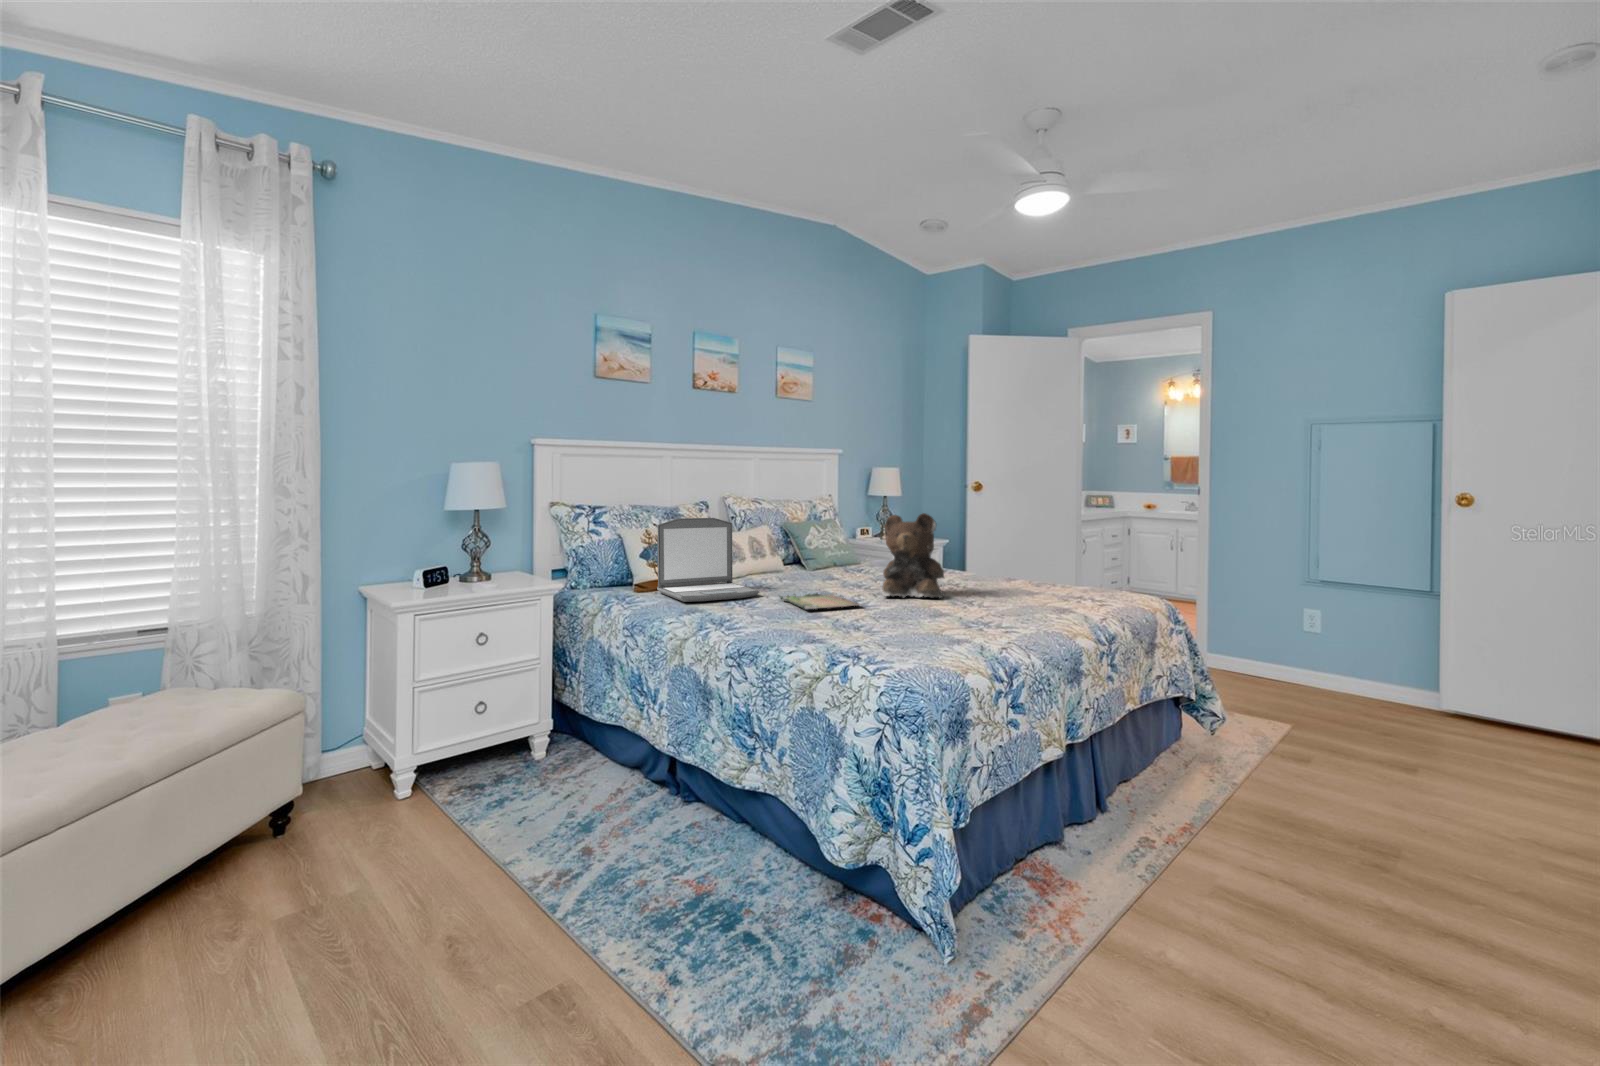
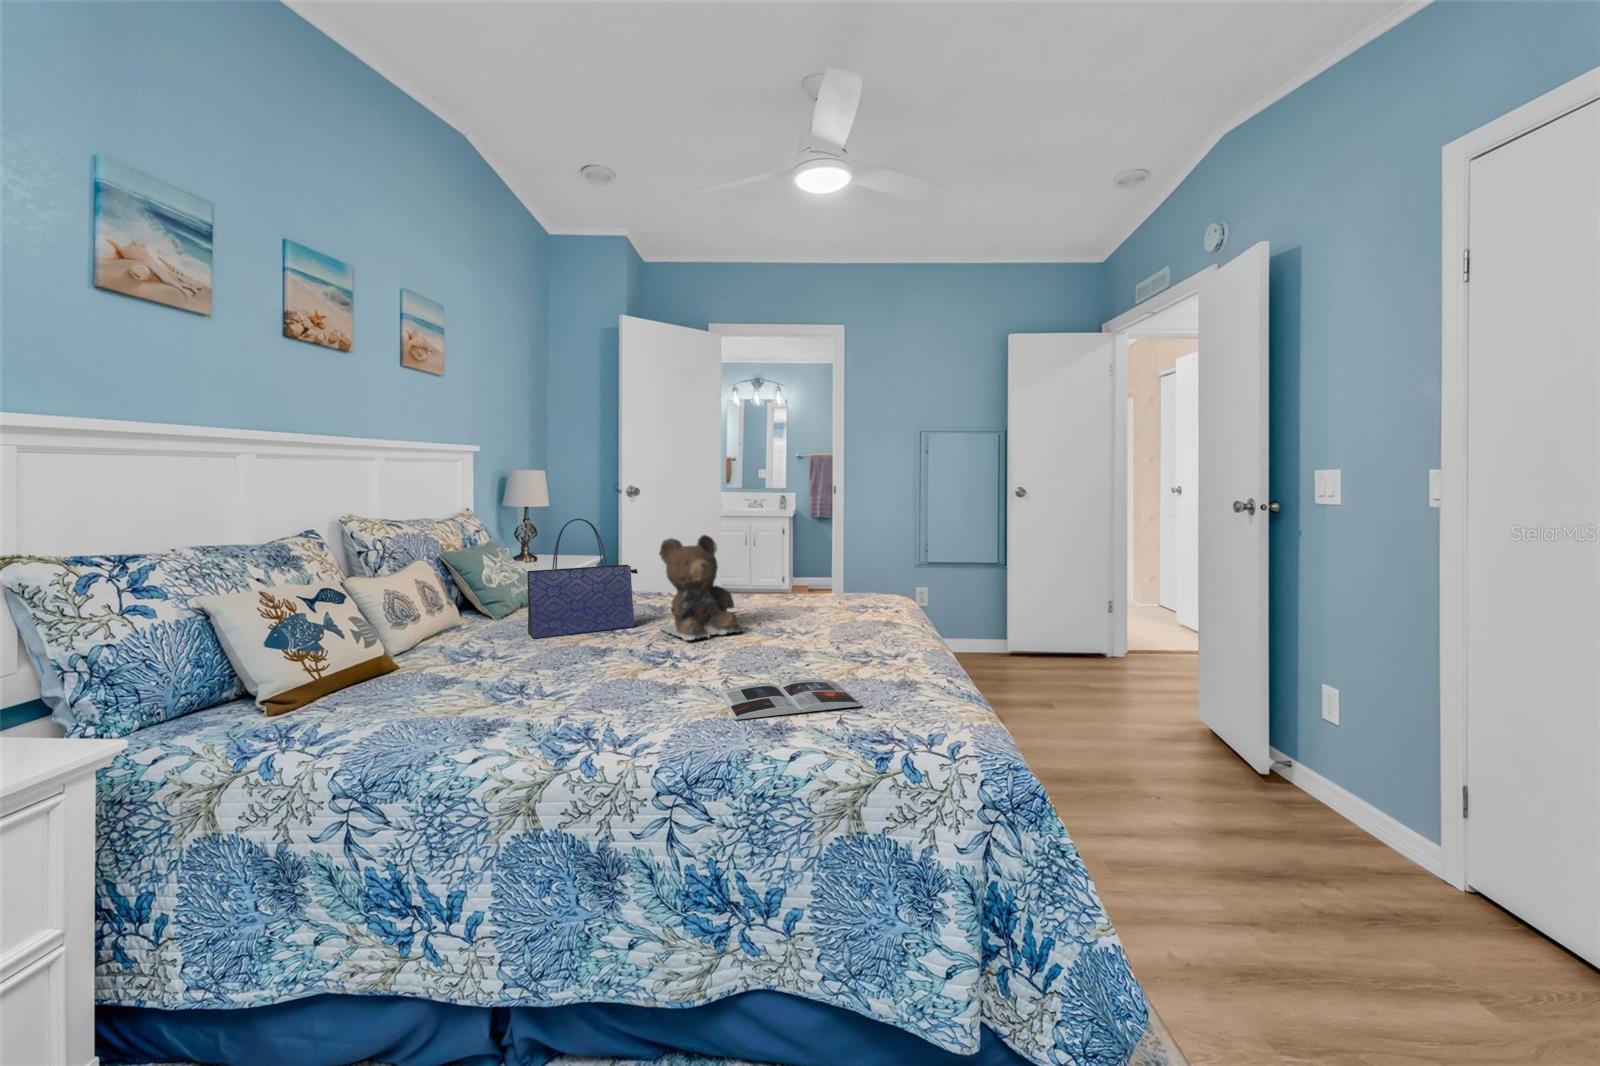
tote bag: none [801,498,884,586] -> present [528,519,638,638]
laptop: present [657,518,759,602] -> none [325,560,528,714]
tray: present [779,593,859,610] -> none [564,644,702,683]
magazine: none [804,619,917,642] -> present [721,679,862,720]

